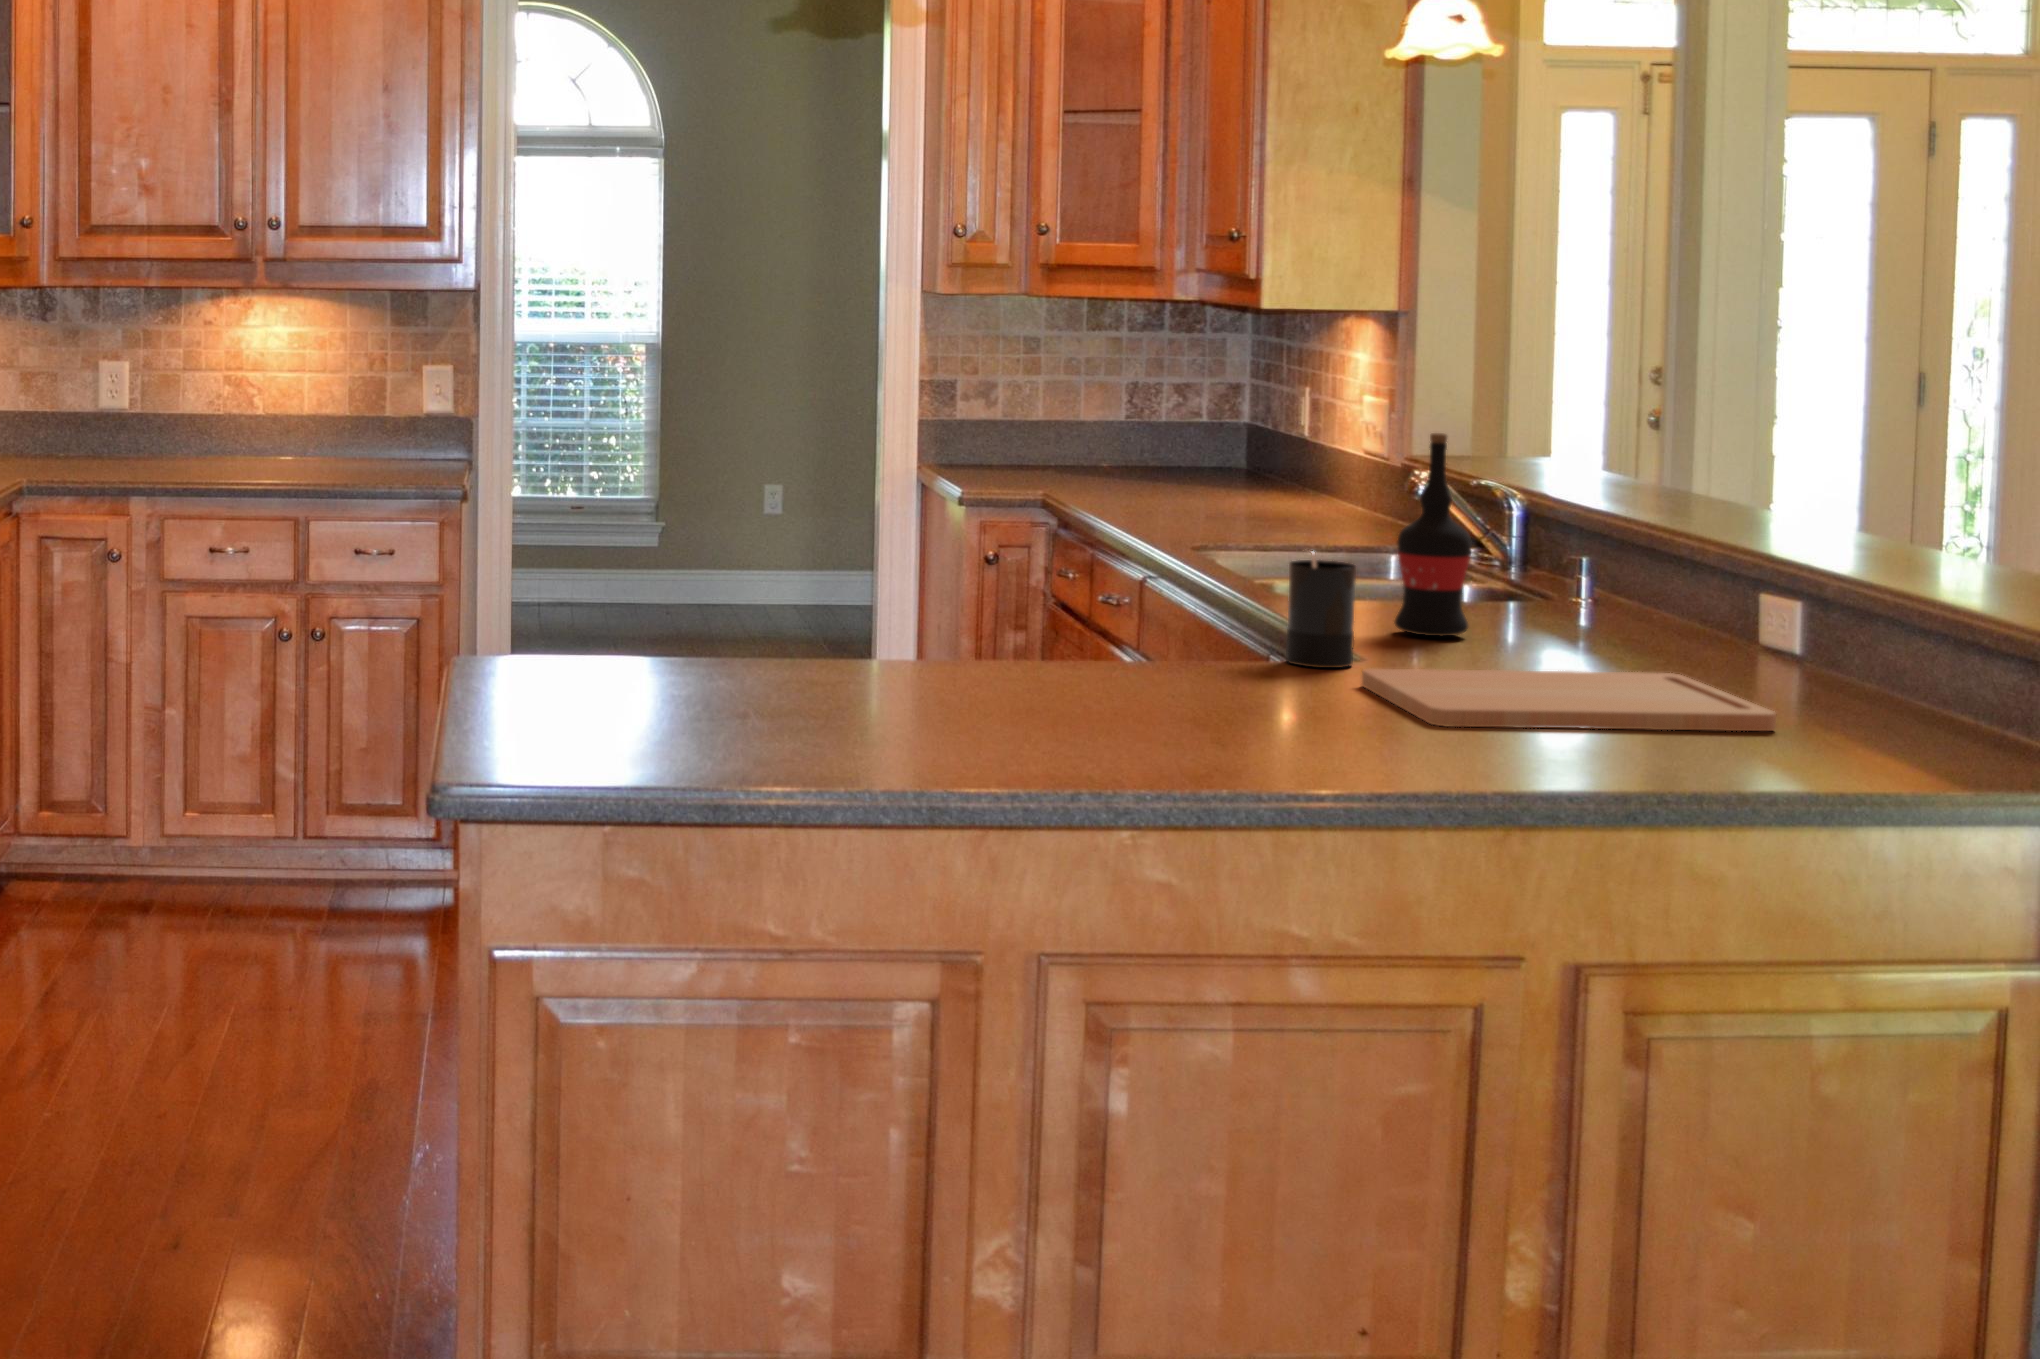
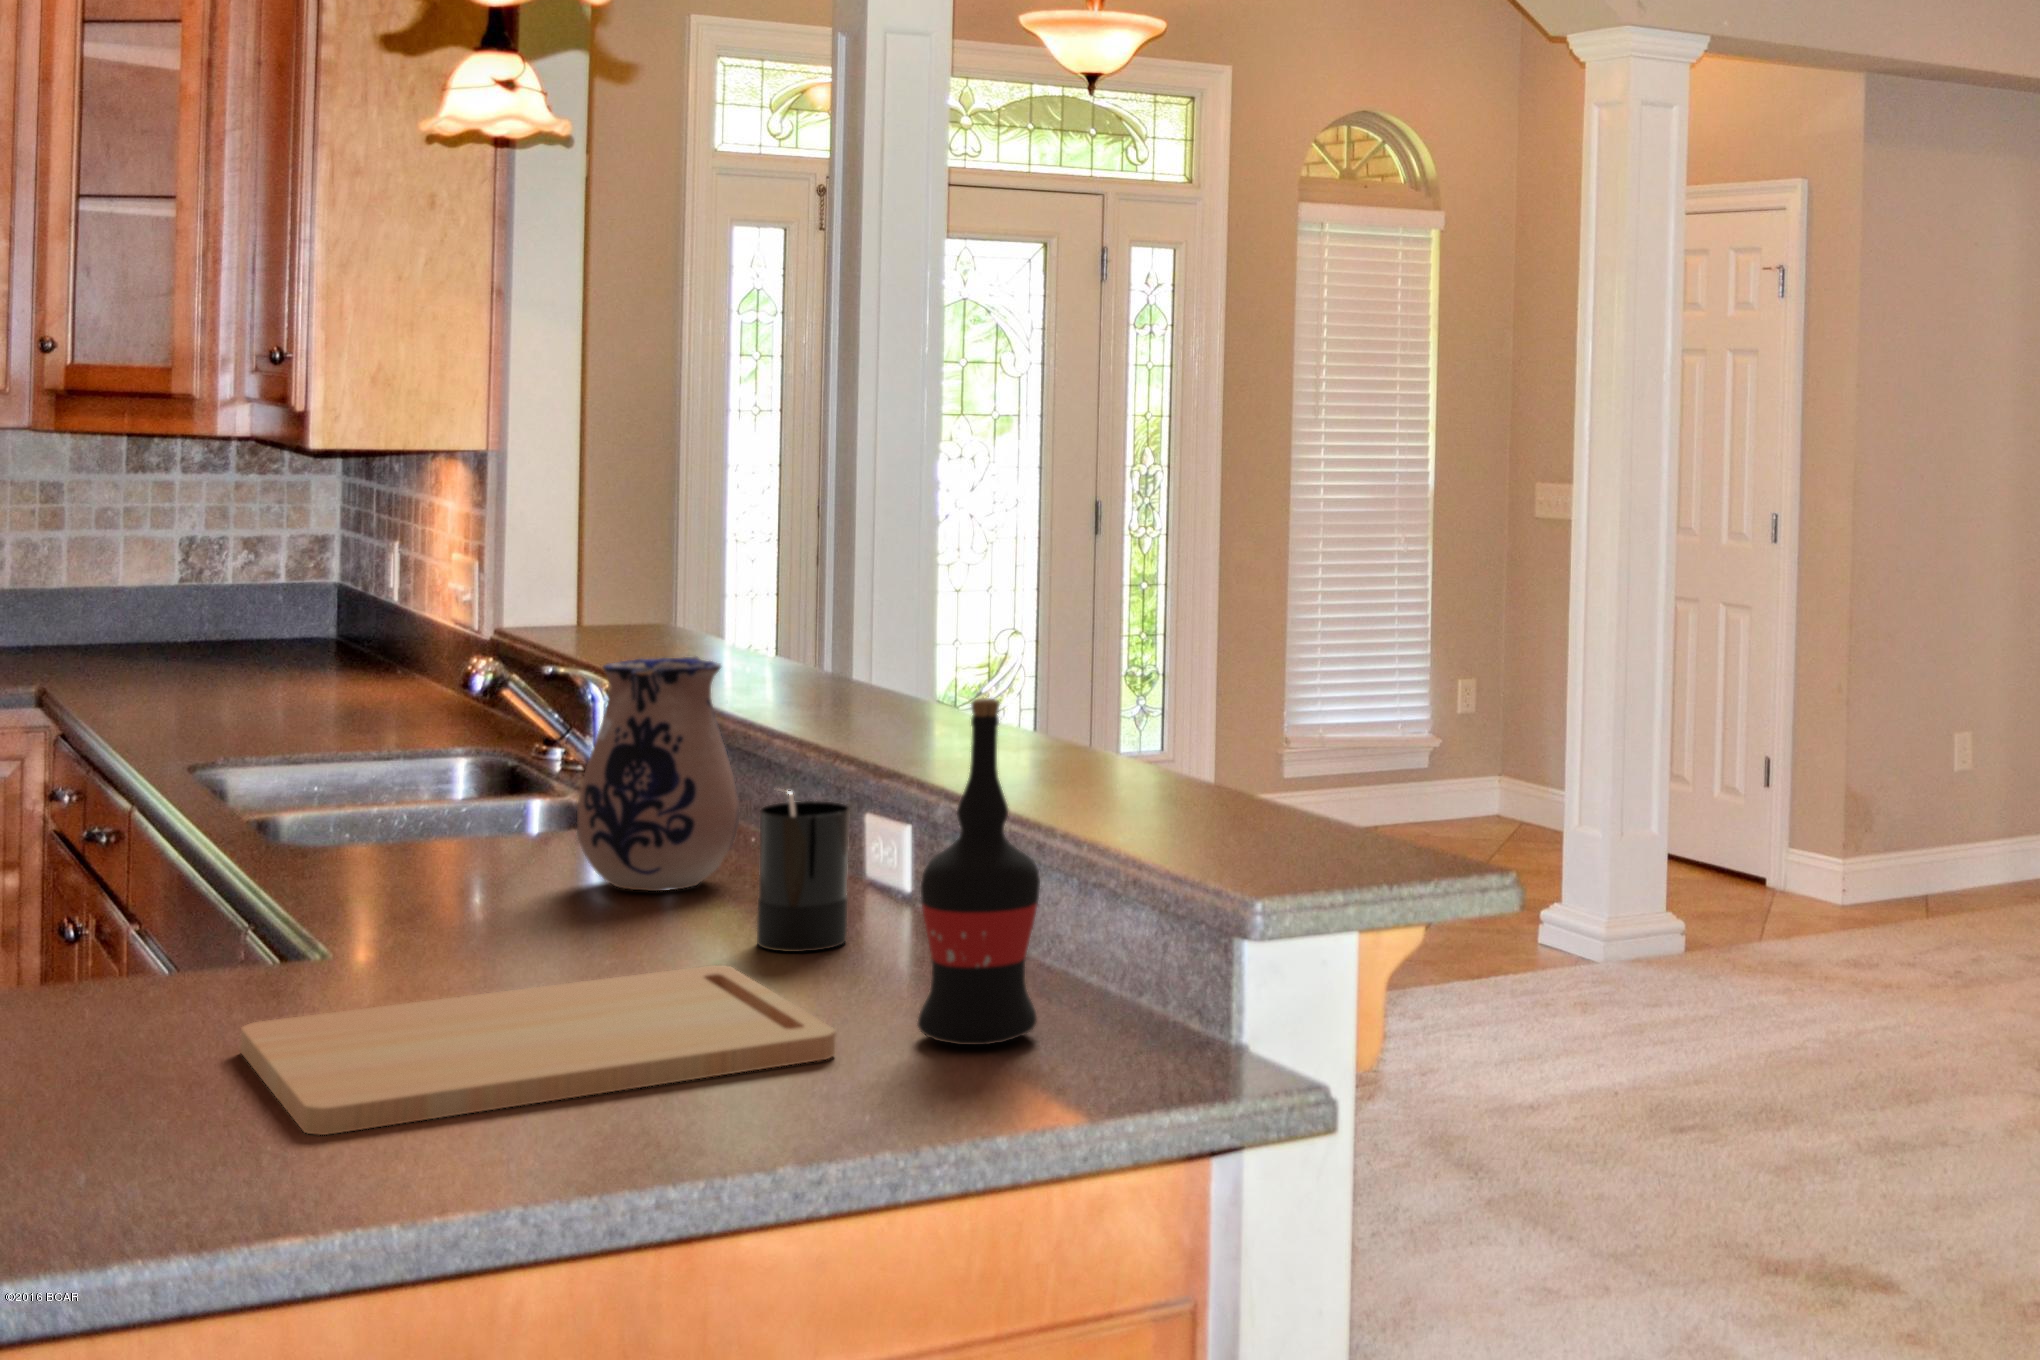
wine bottle: present [1395,433,1472,636] -> present [918,698,1040,1045]
ceramic pitcher: none [1535,464,1660,636] -> present [577,656,740,891]
candle: present [1286,550,1356,668] -> present [757,789,850,952]

